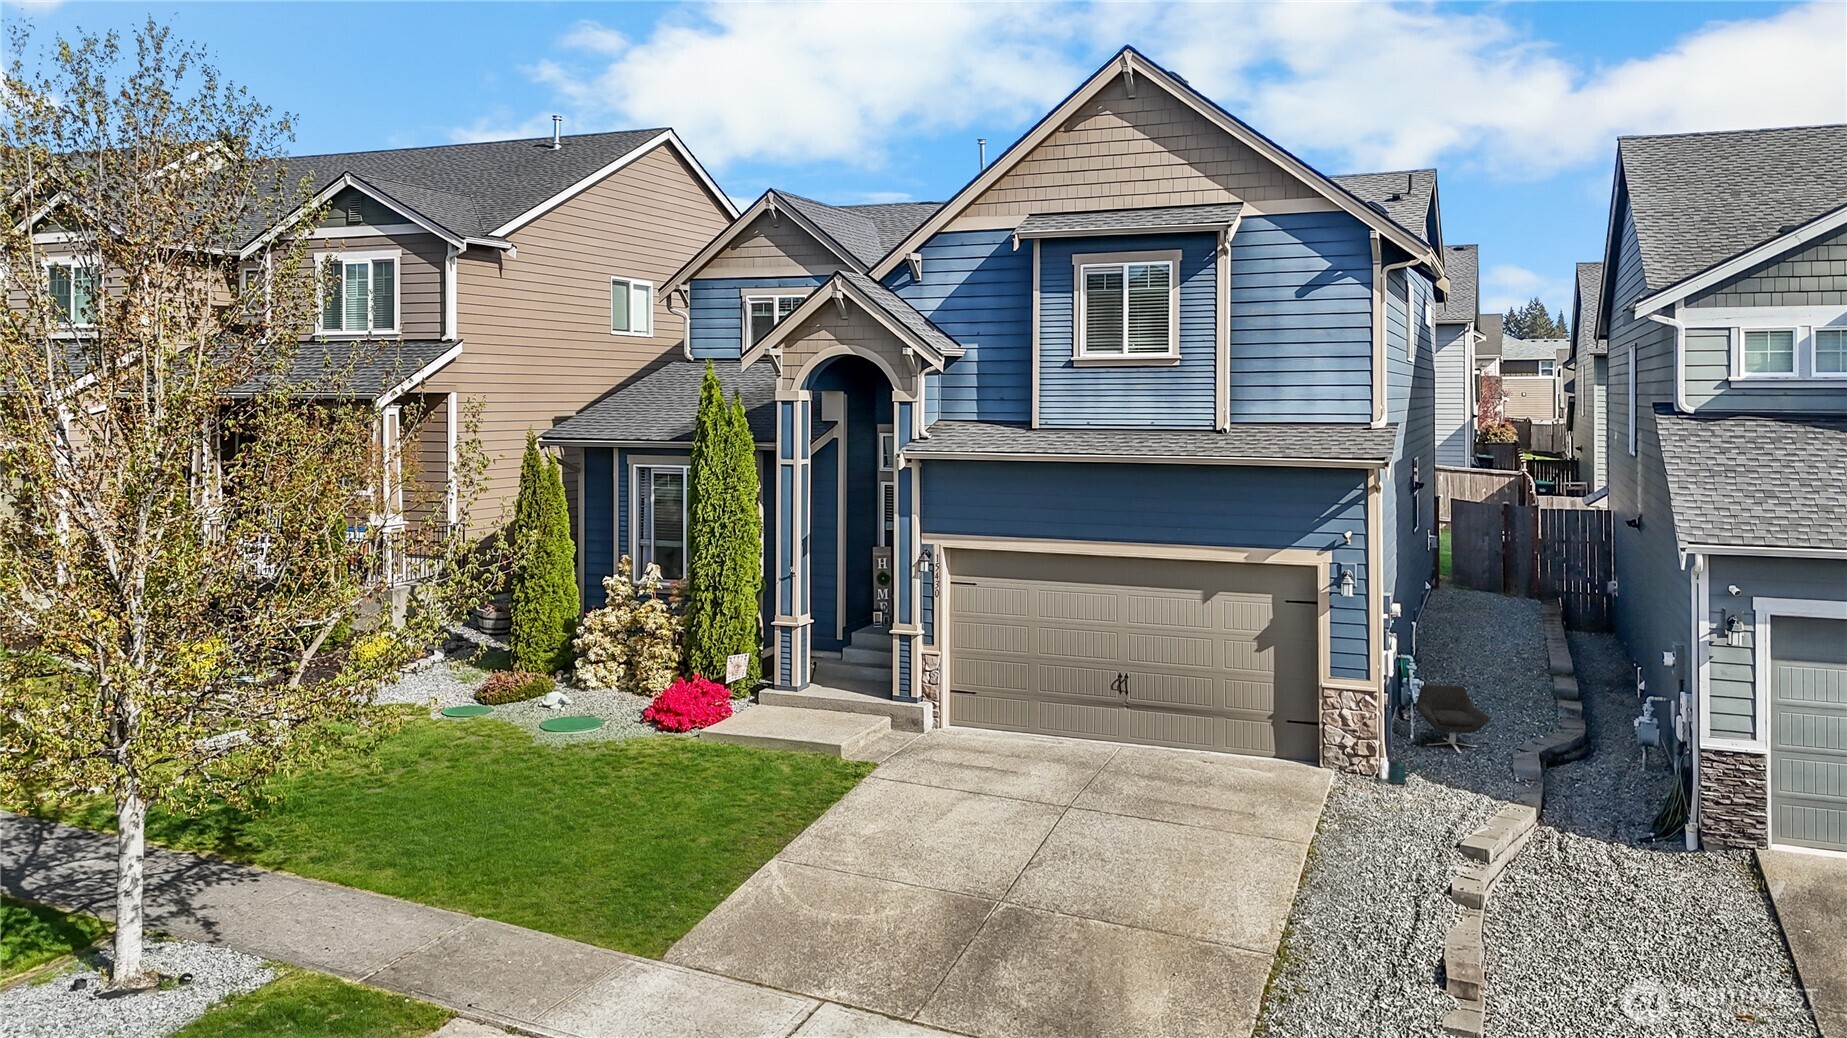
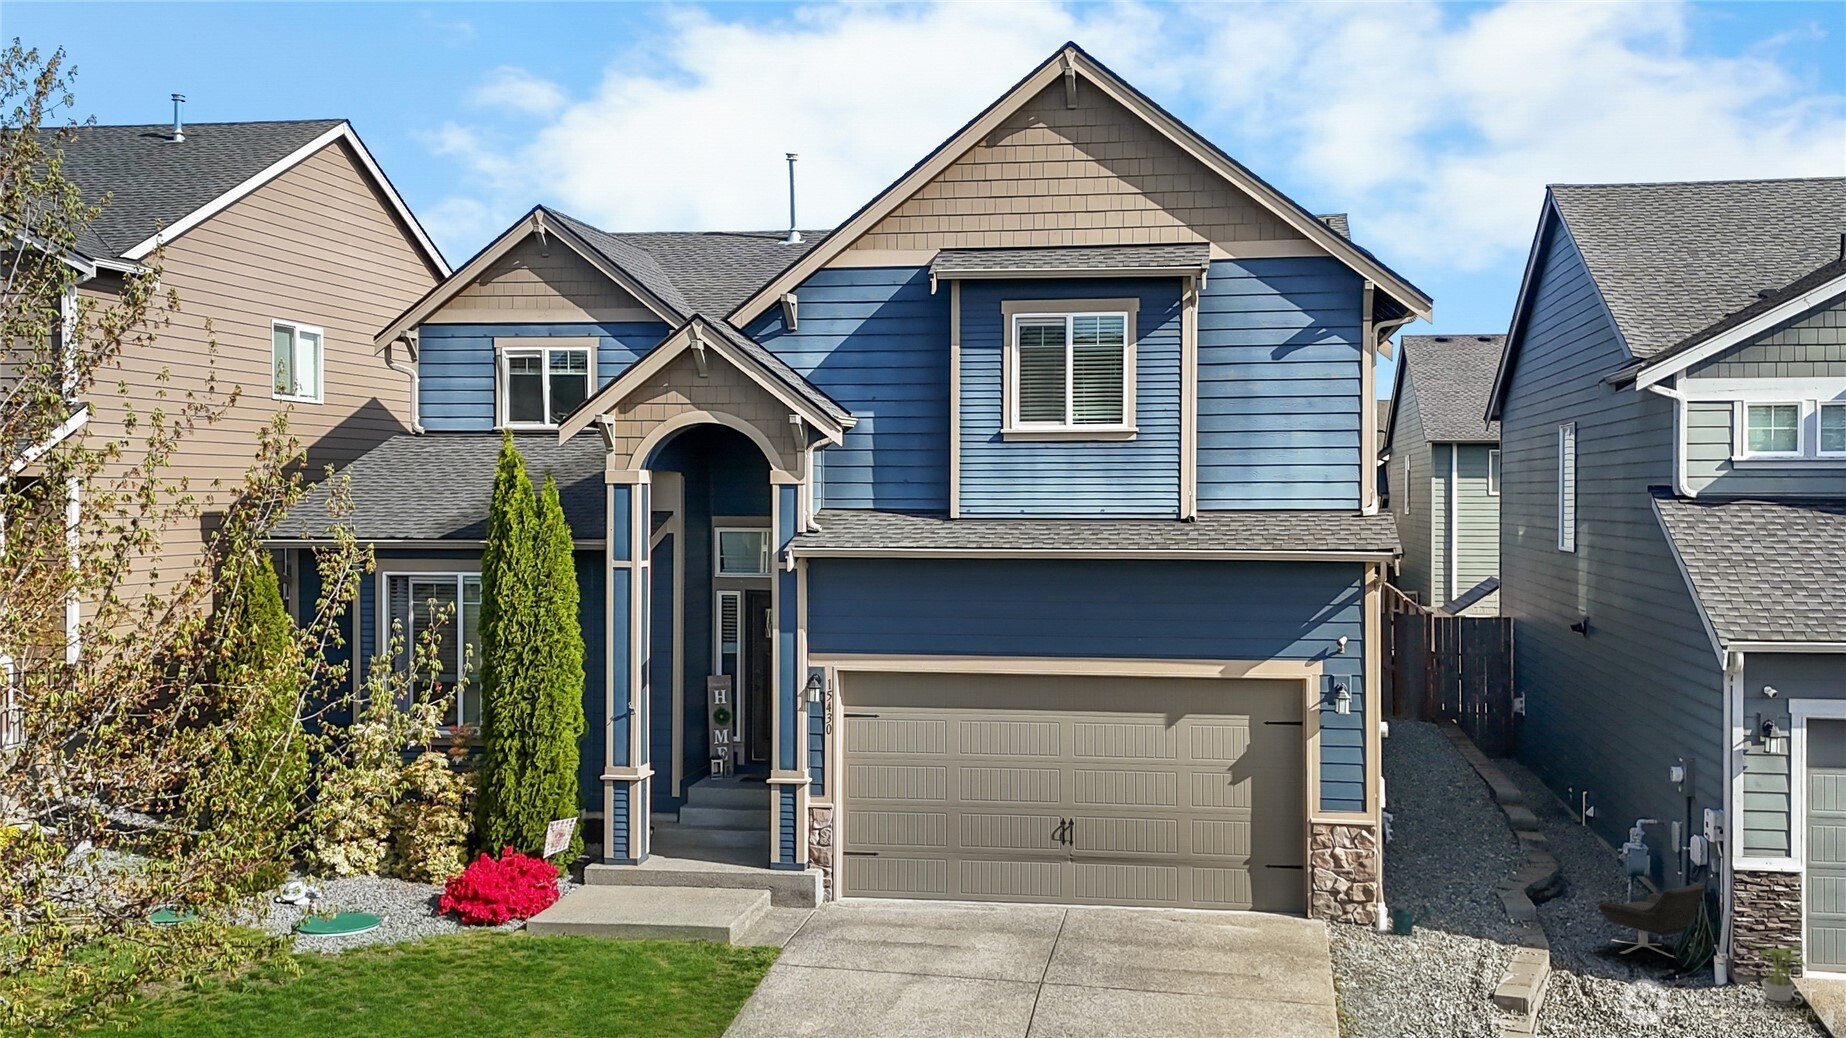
lounge chair: present [1416,685,1490,753] -> present [1599,884,1704,957]
potted plant: none [1709,816,1767,870] -> present [1751,944,1806,1001]

